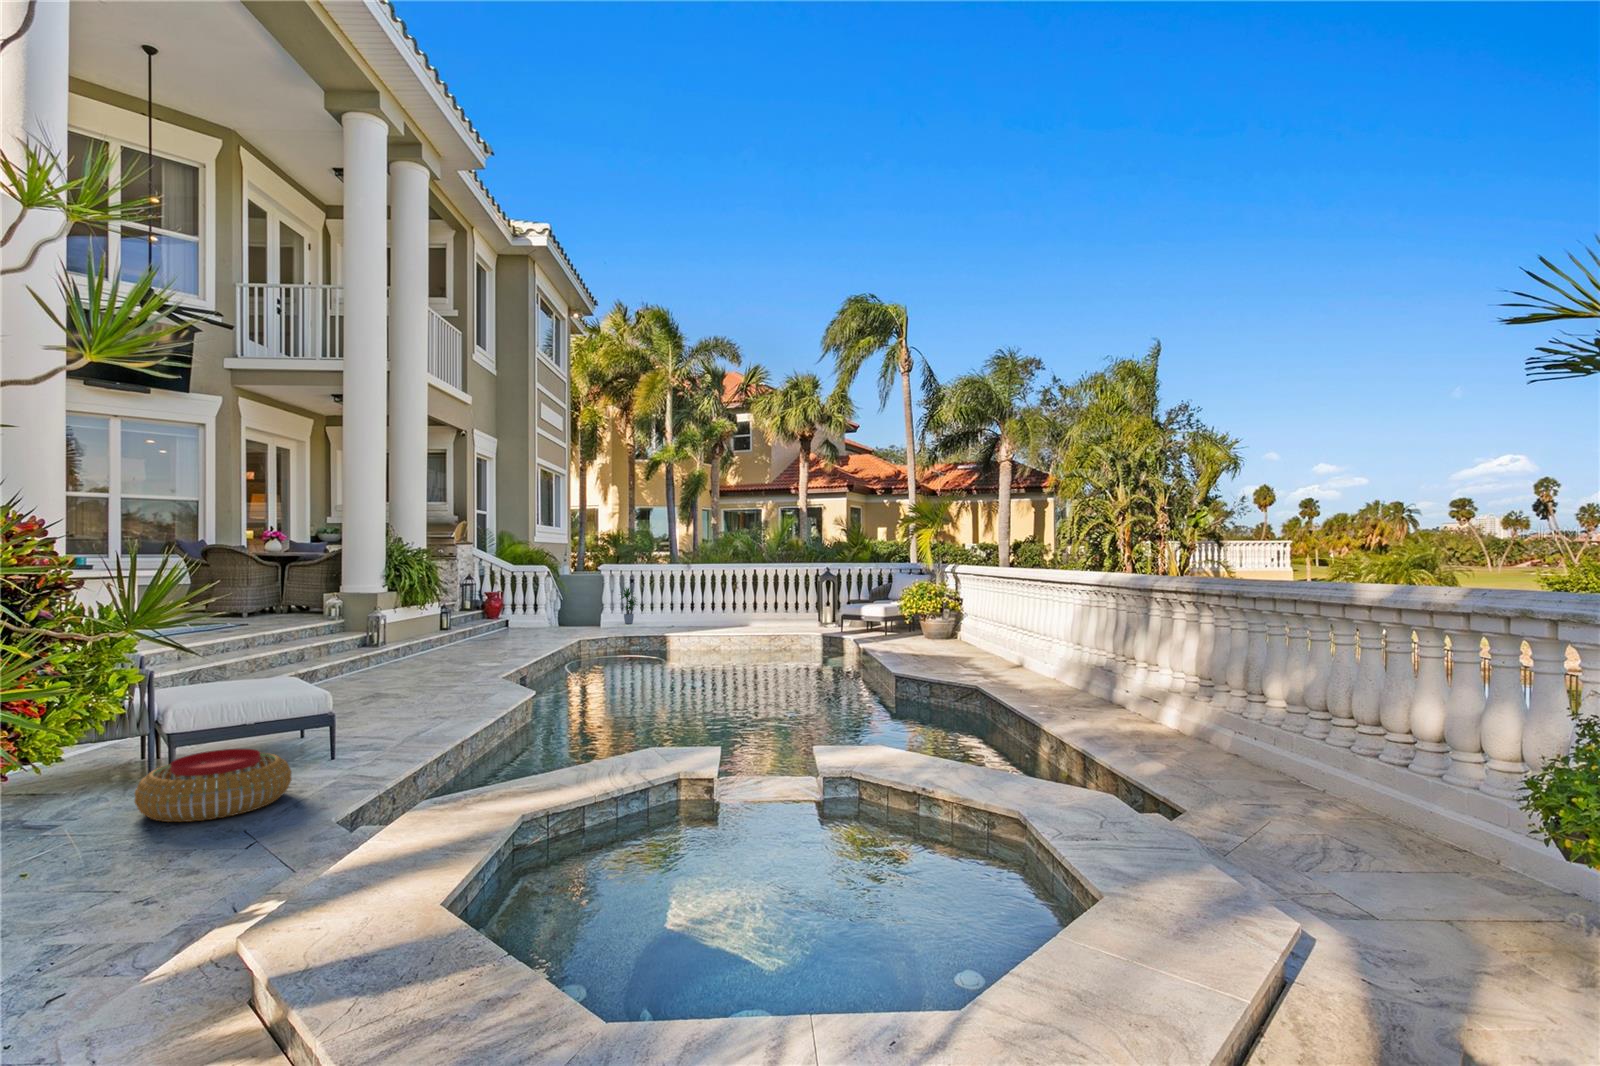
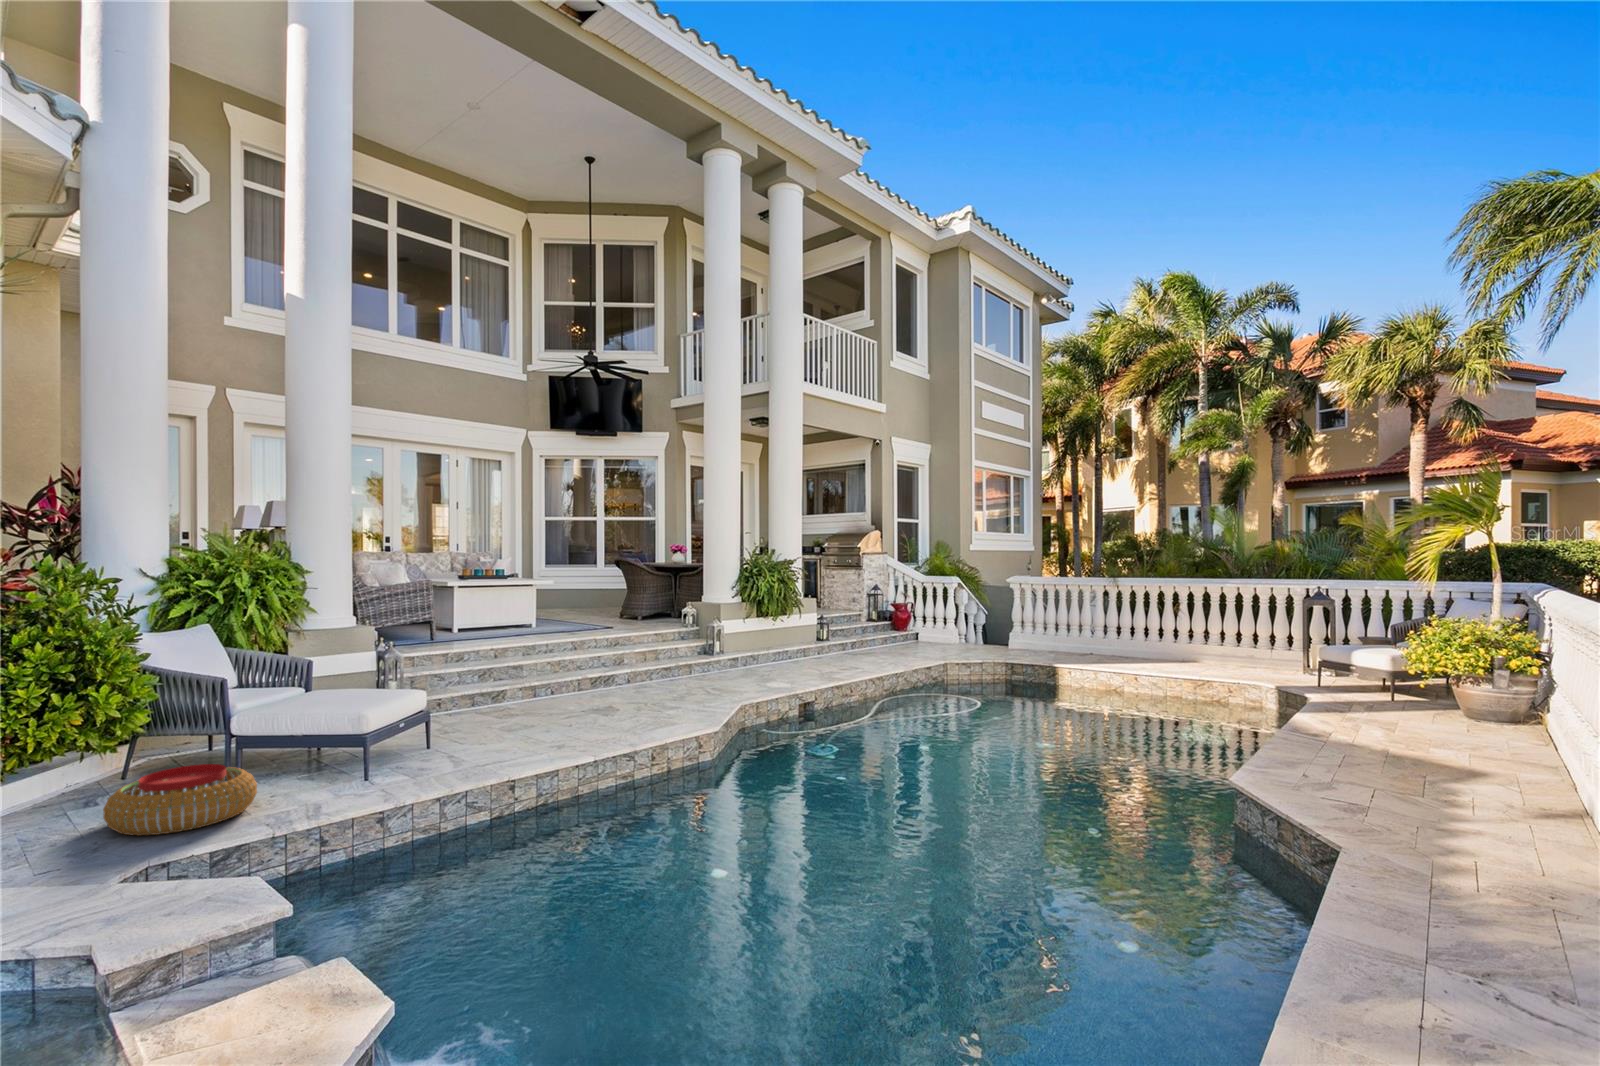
potted plant: present [621,588,637,624] -> none [1037,600,1068,646]

